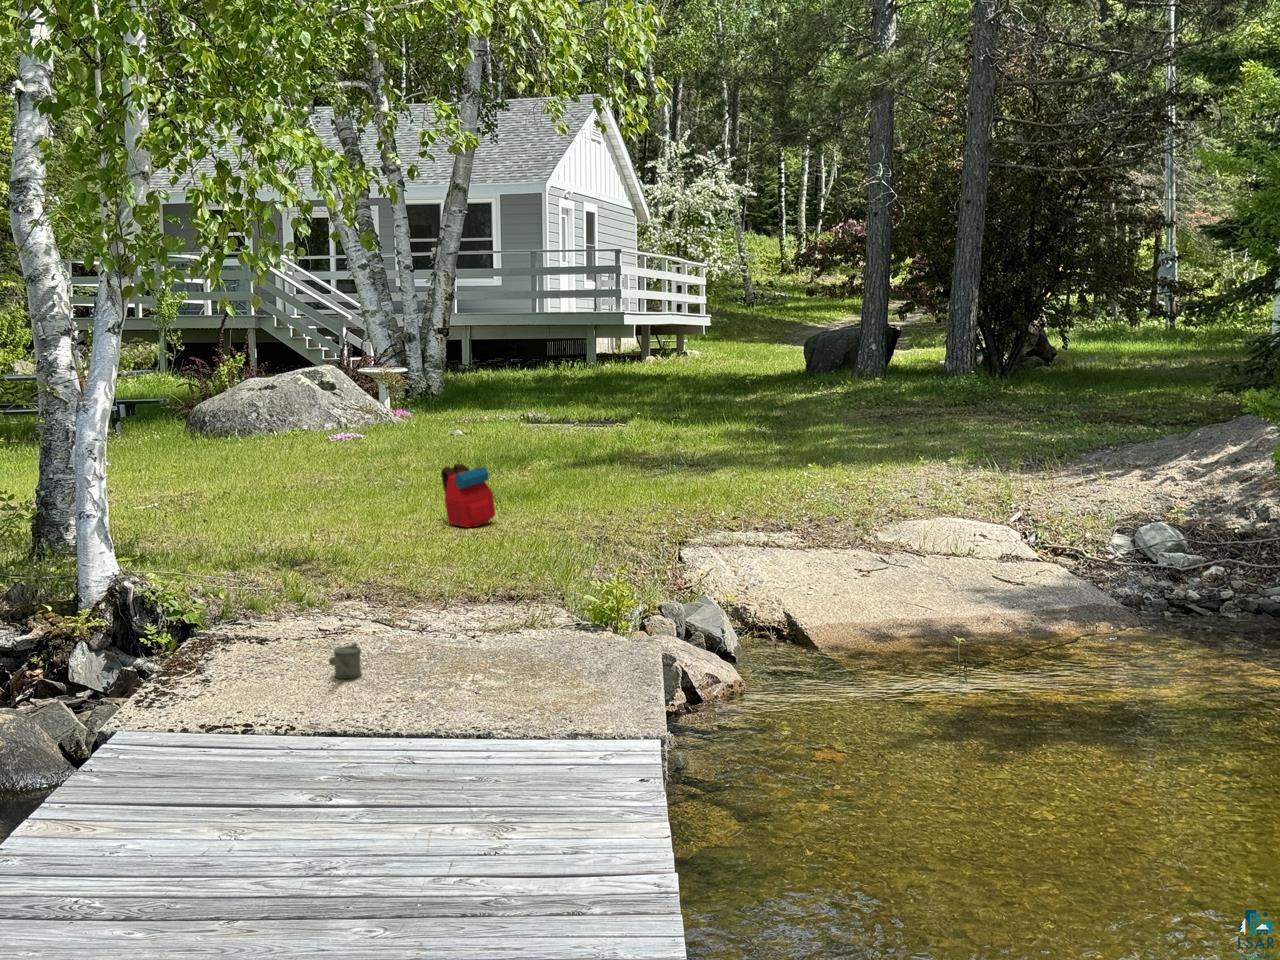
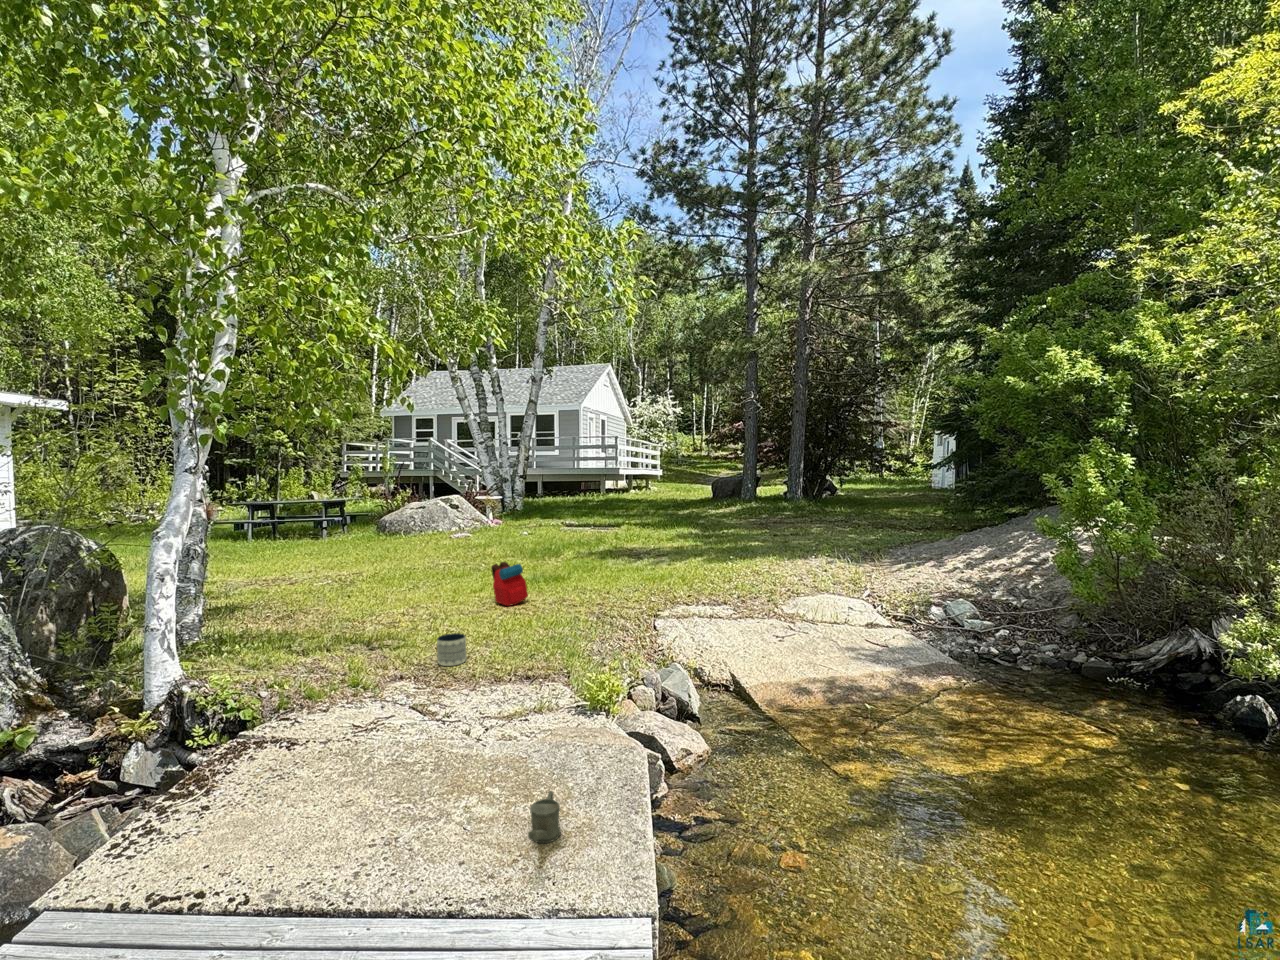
planter: none [396,546,433,585] -> present [437,633,466,666]
watering can: present [329,643,362,679] -> present [528,791,561,843]

